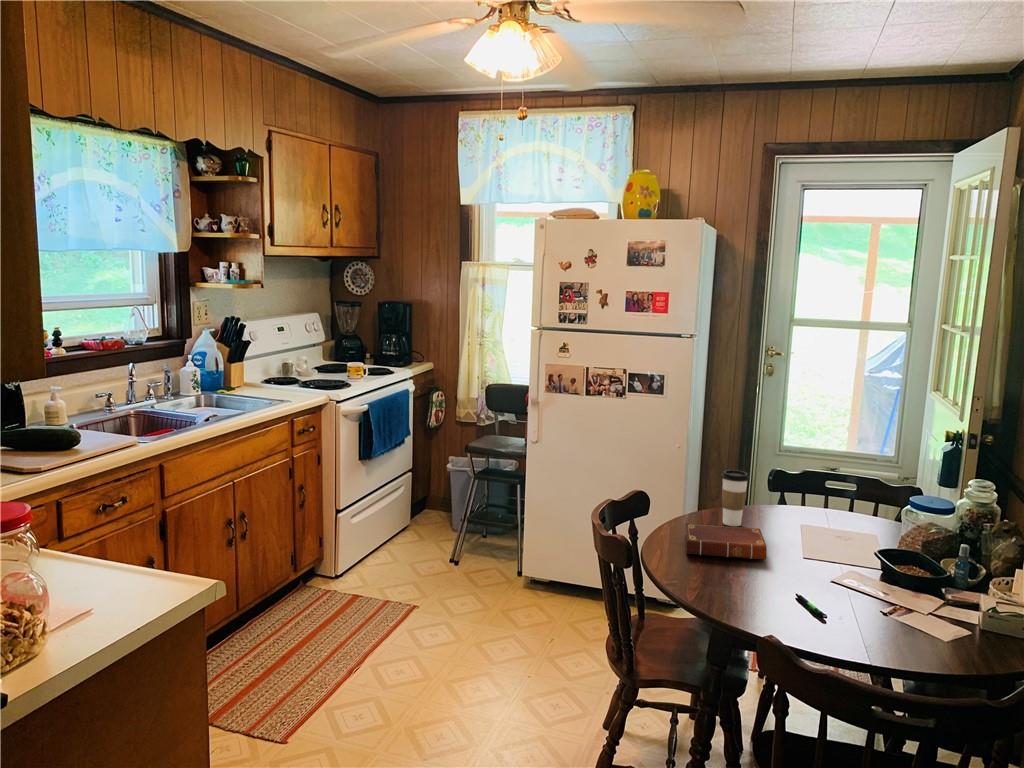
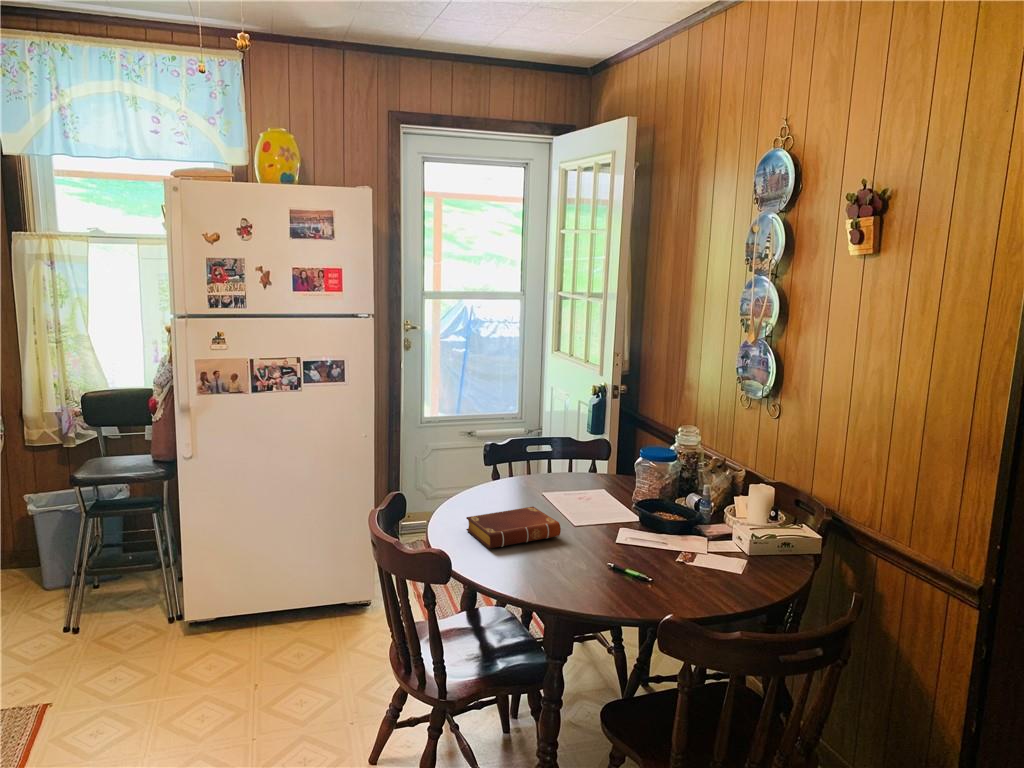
coffee cup: present [721,470,749,526] -> none [479,452,506,510]

